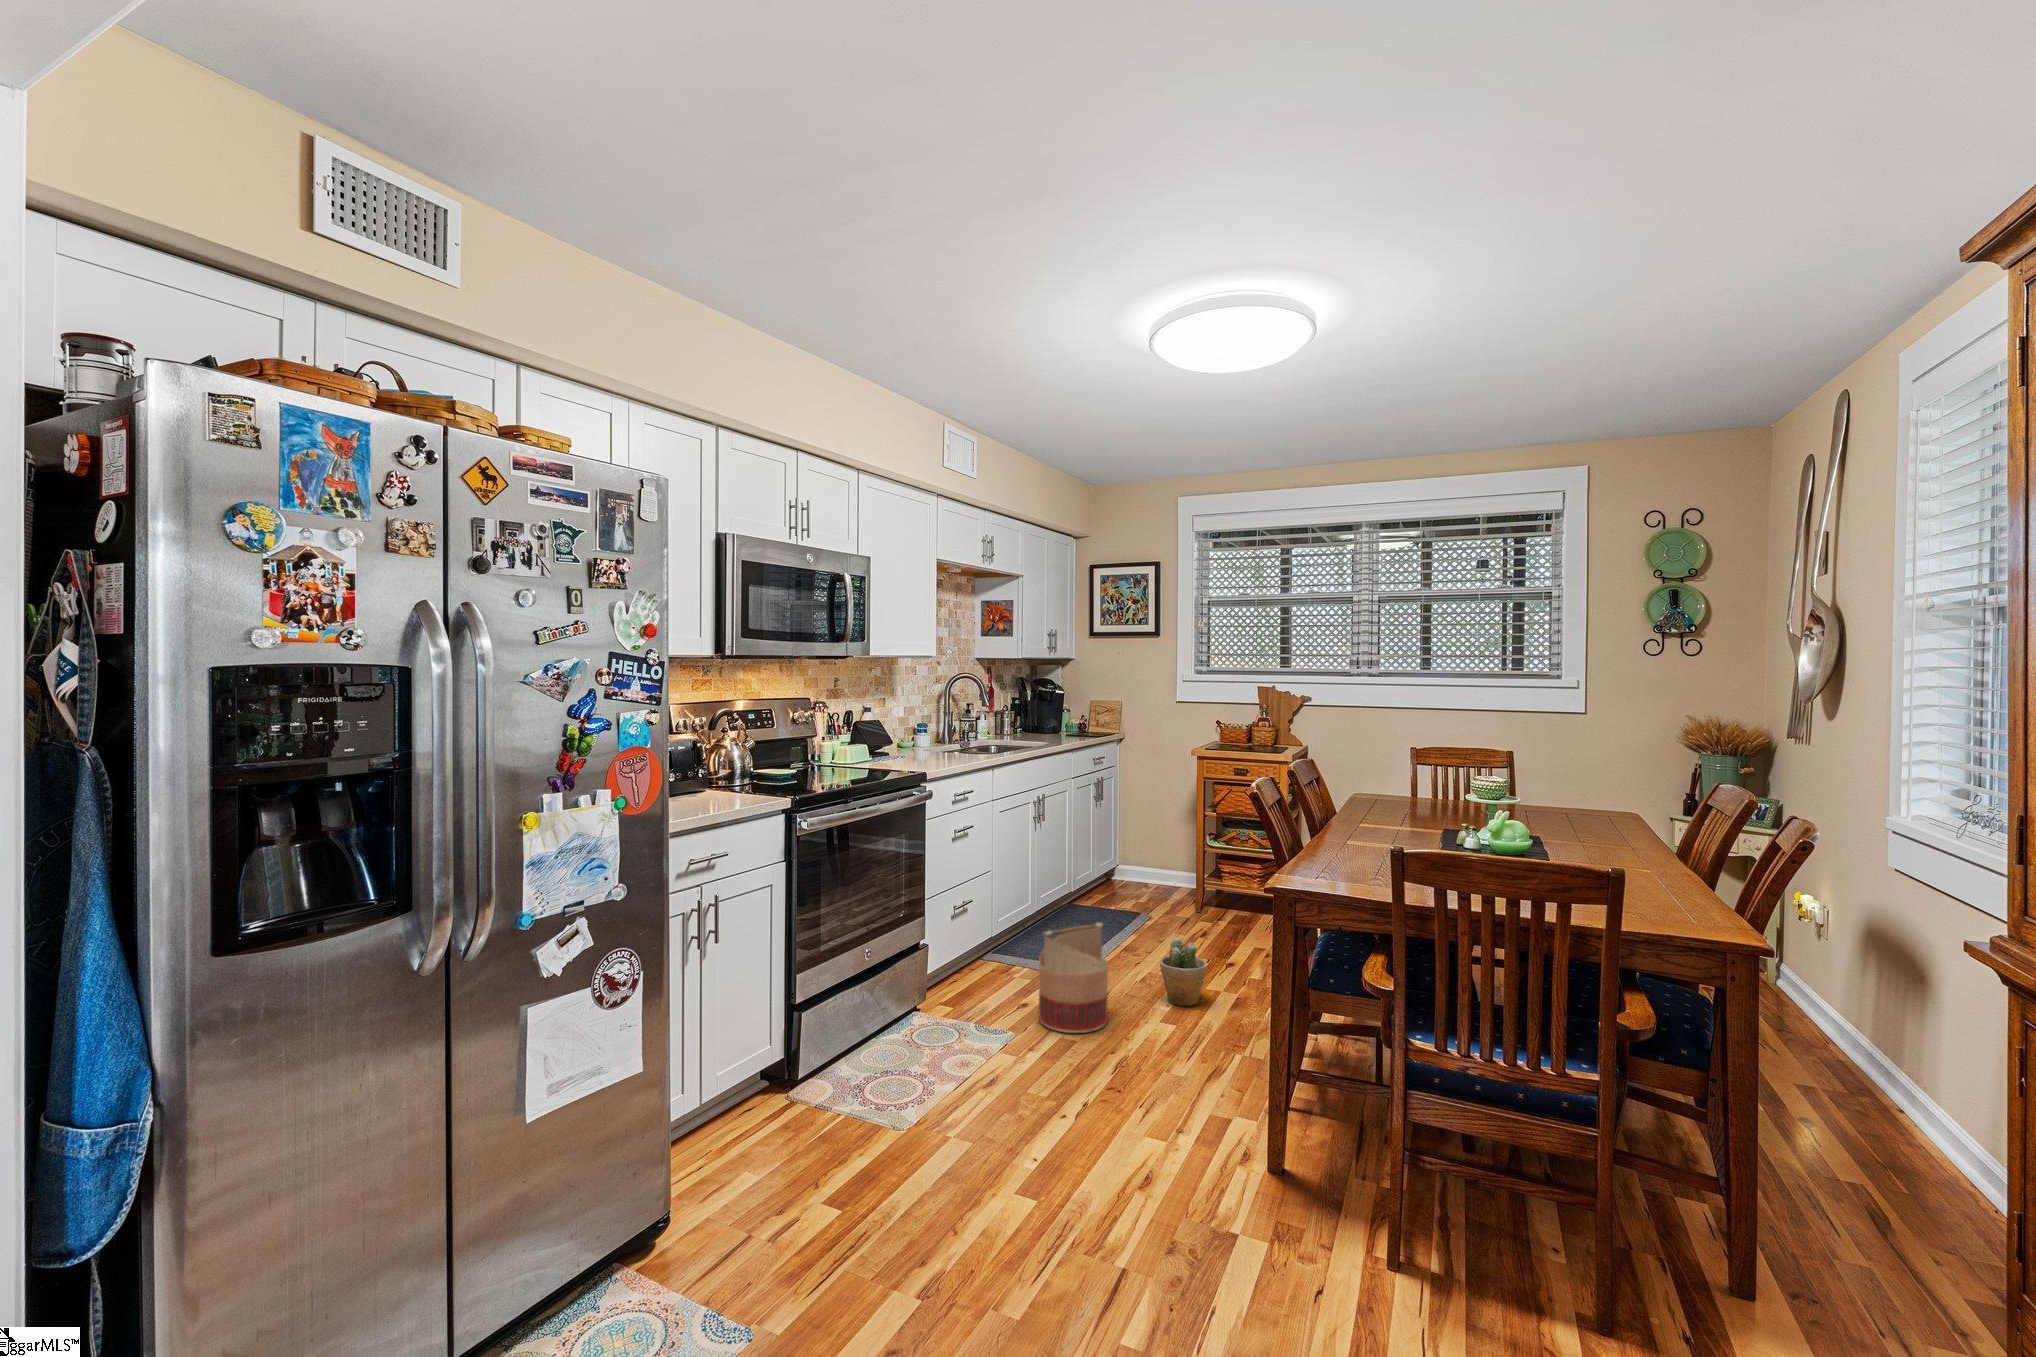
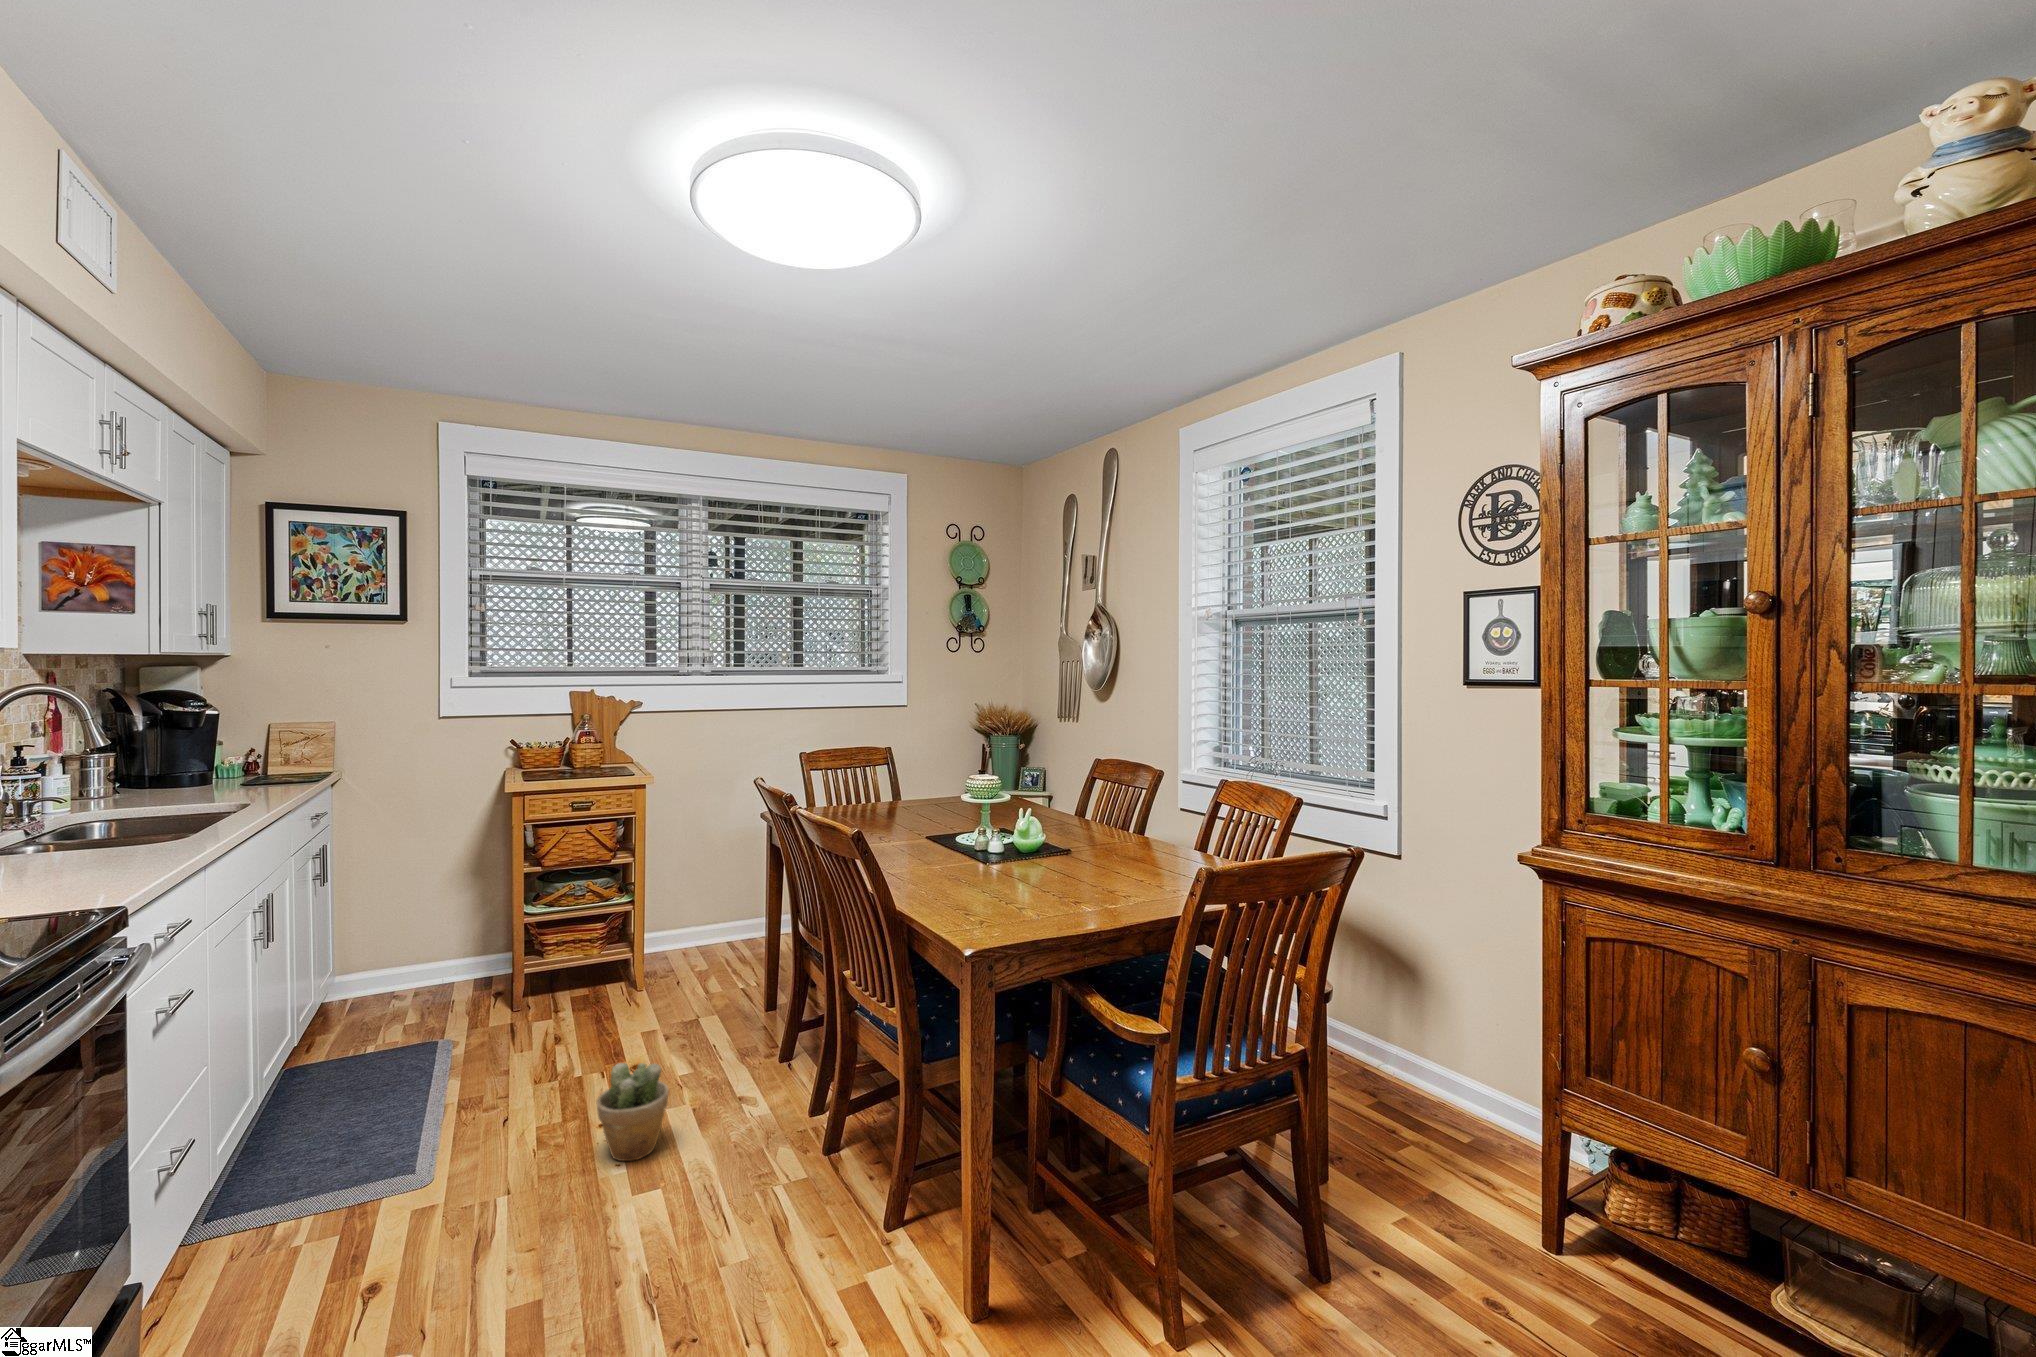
basket: present [1039,923,1108,1033] -> none [427,1087,562,1312]

